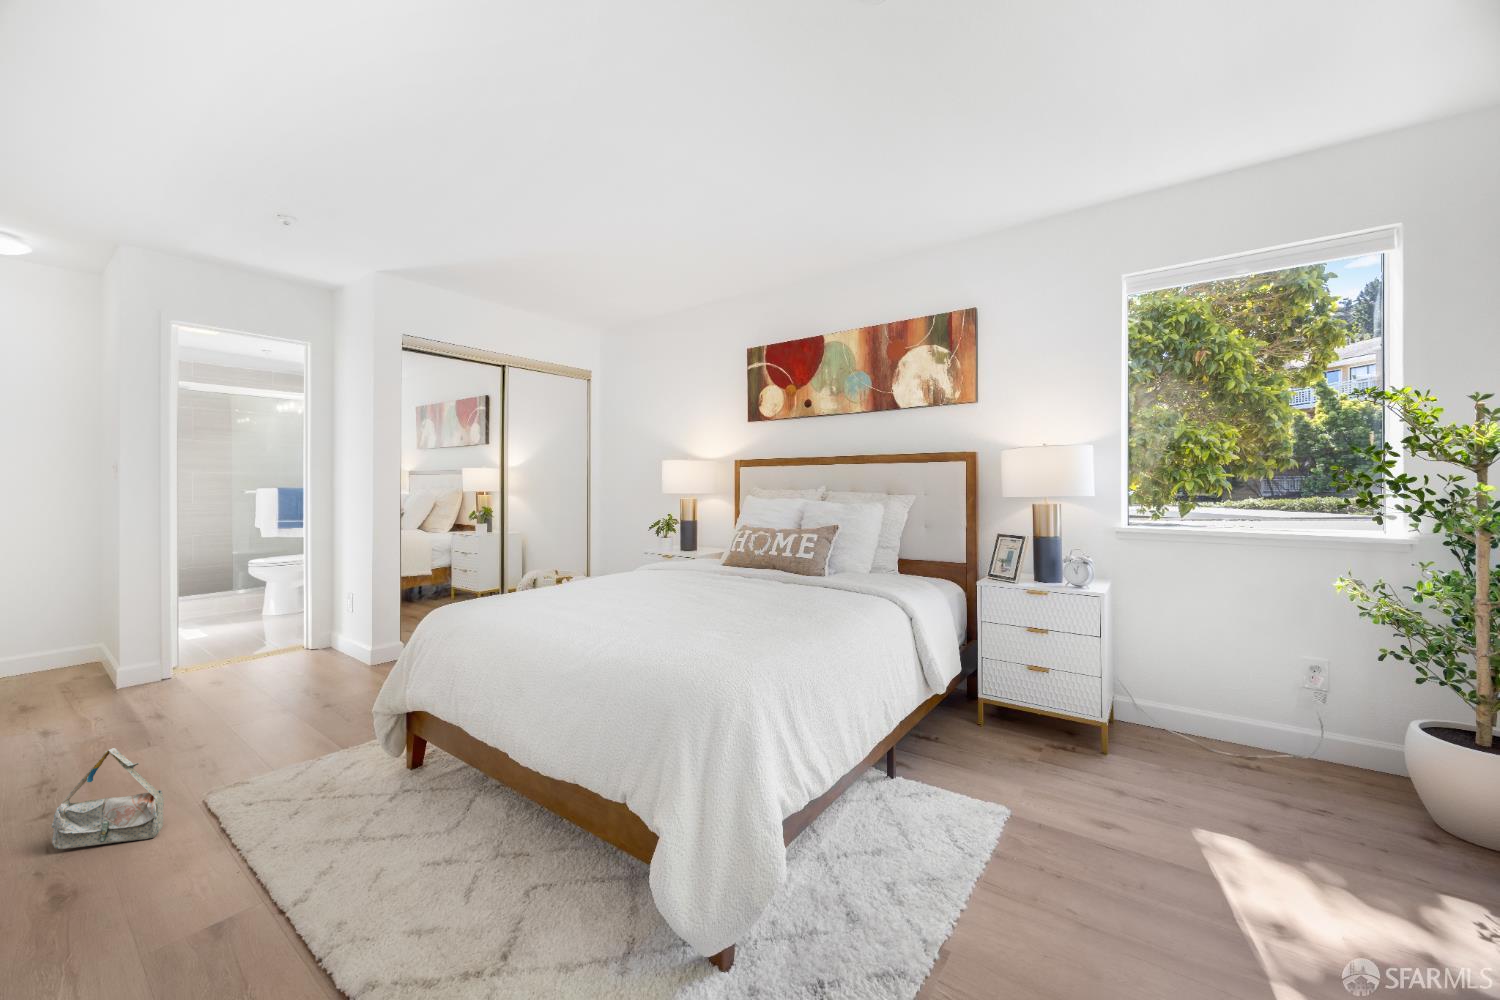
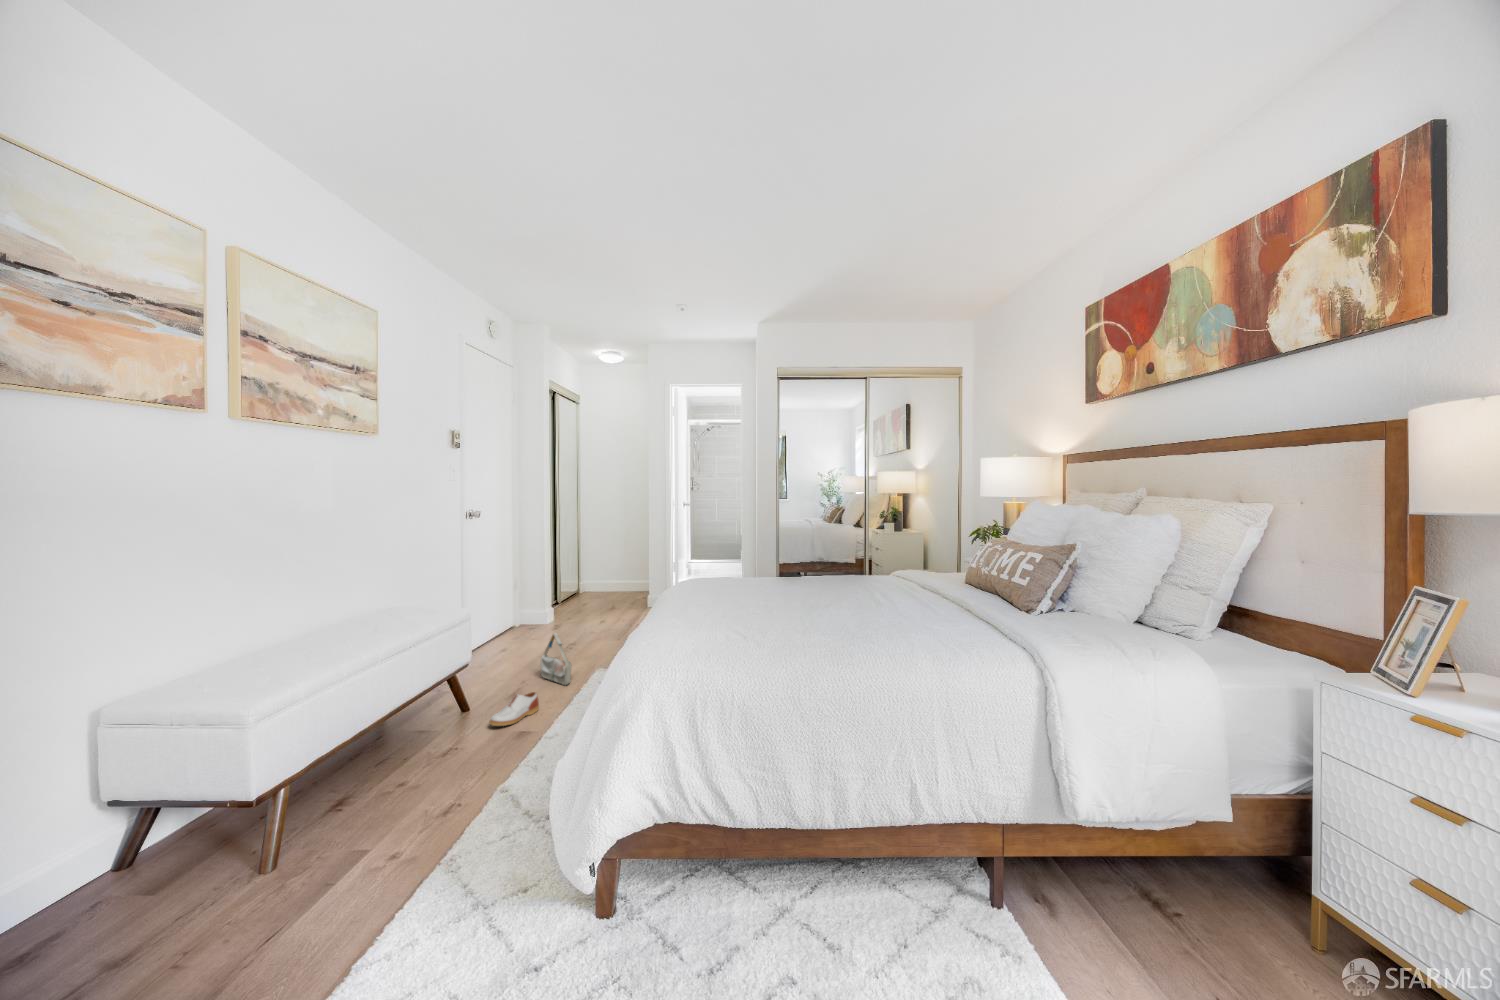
shoe: none [94,854,172,945] -> present [489,692,539,726]

